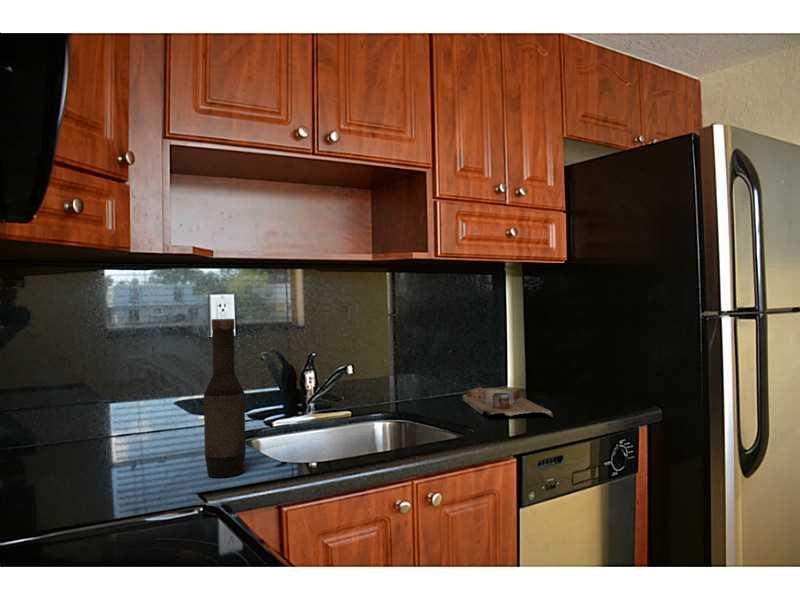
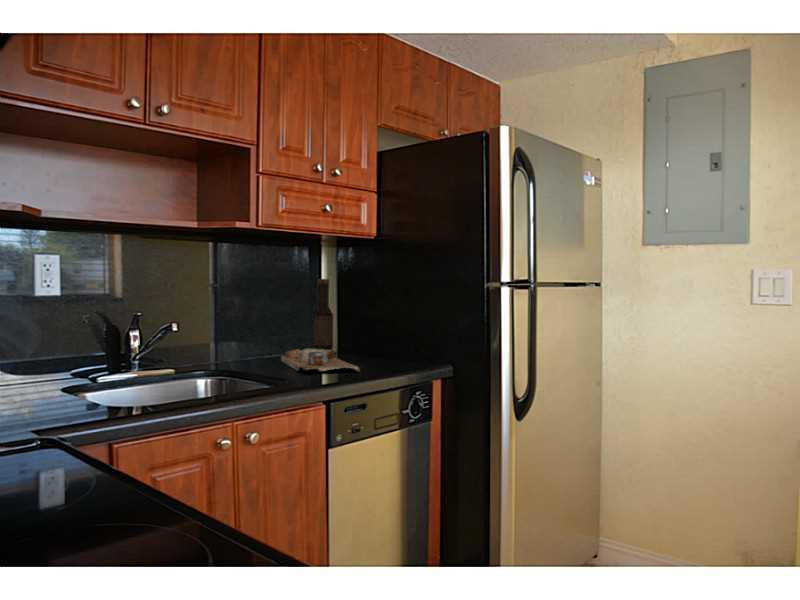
bottle: present [204,319,246,477] -> present [314,279,333,350]

